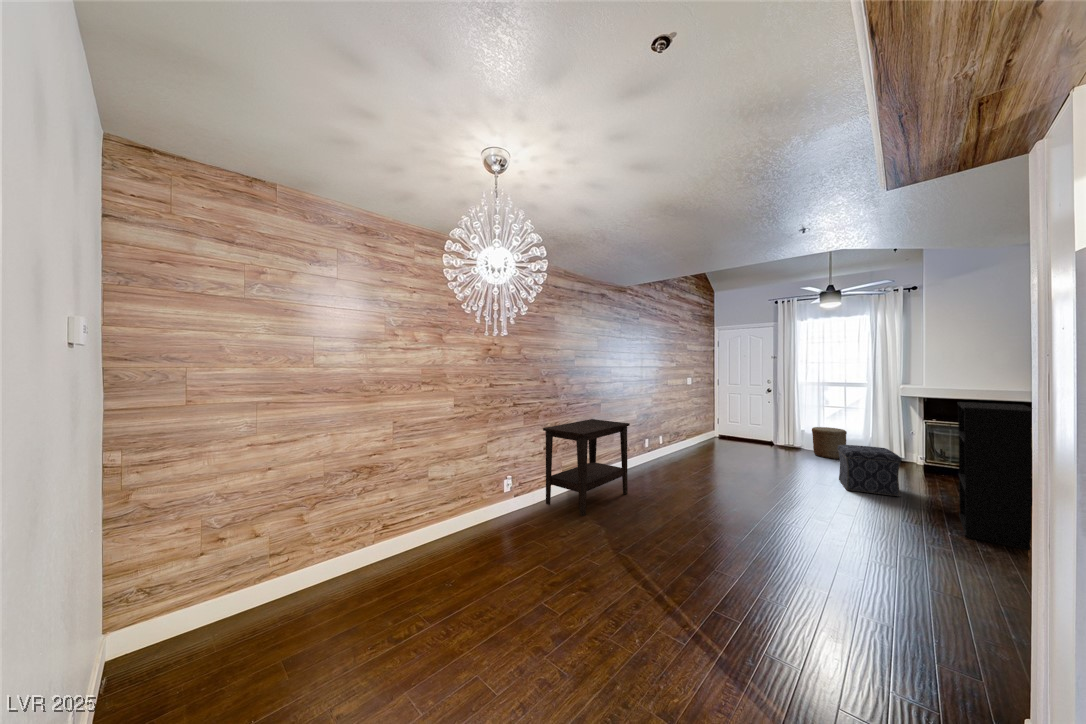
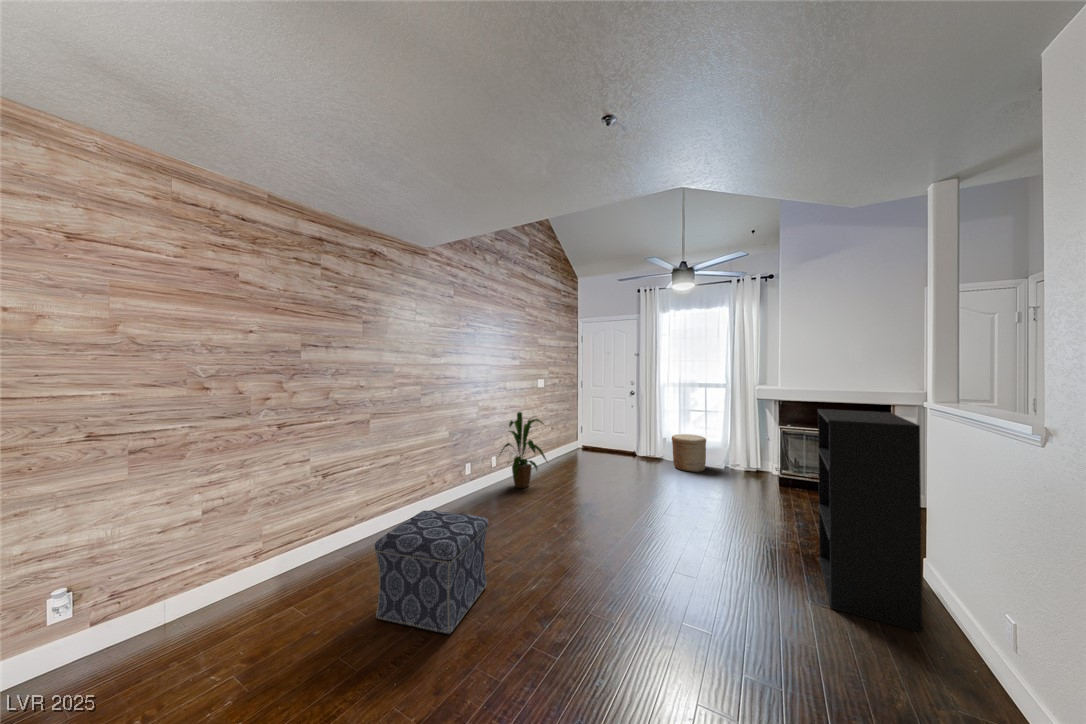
house plant: none [667,403,707,461] -> present [502,412,547,488]
side table: present [543,419,630,516] -> none [200,445,391,643]
ottoman: present [837,445,902,497] -> present [375,510,488,635]

